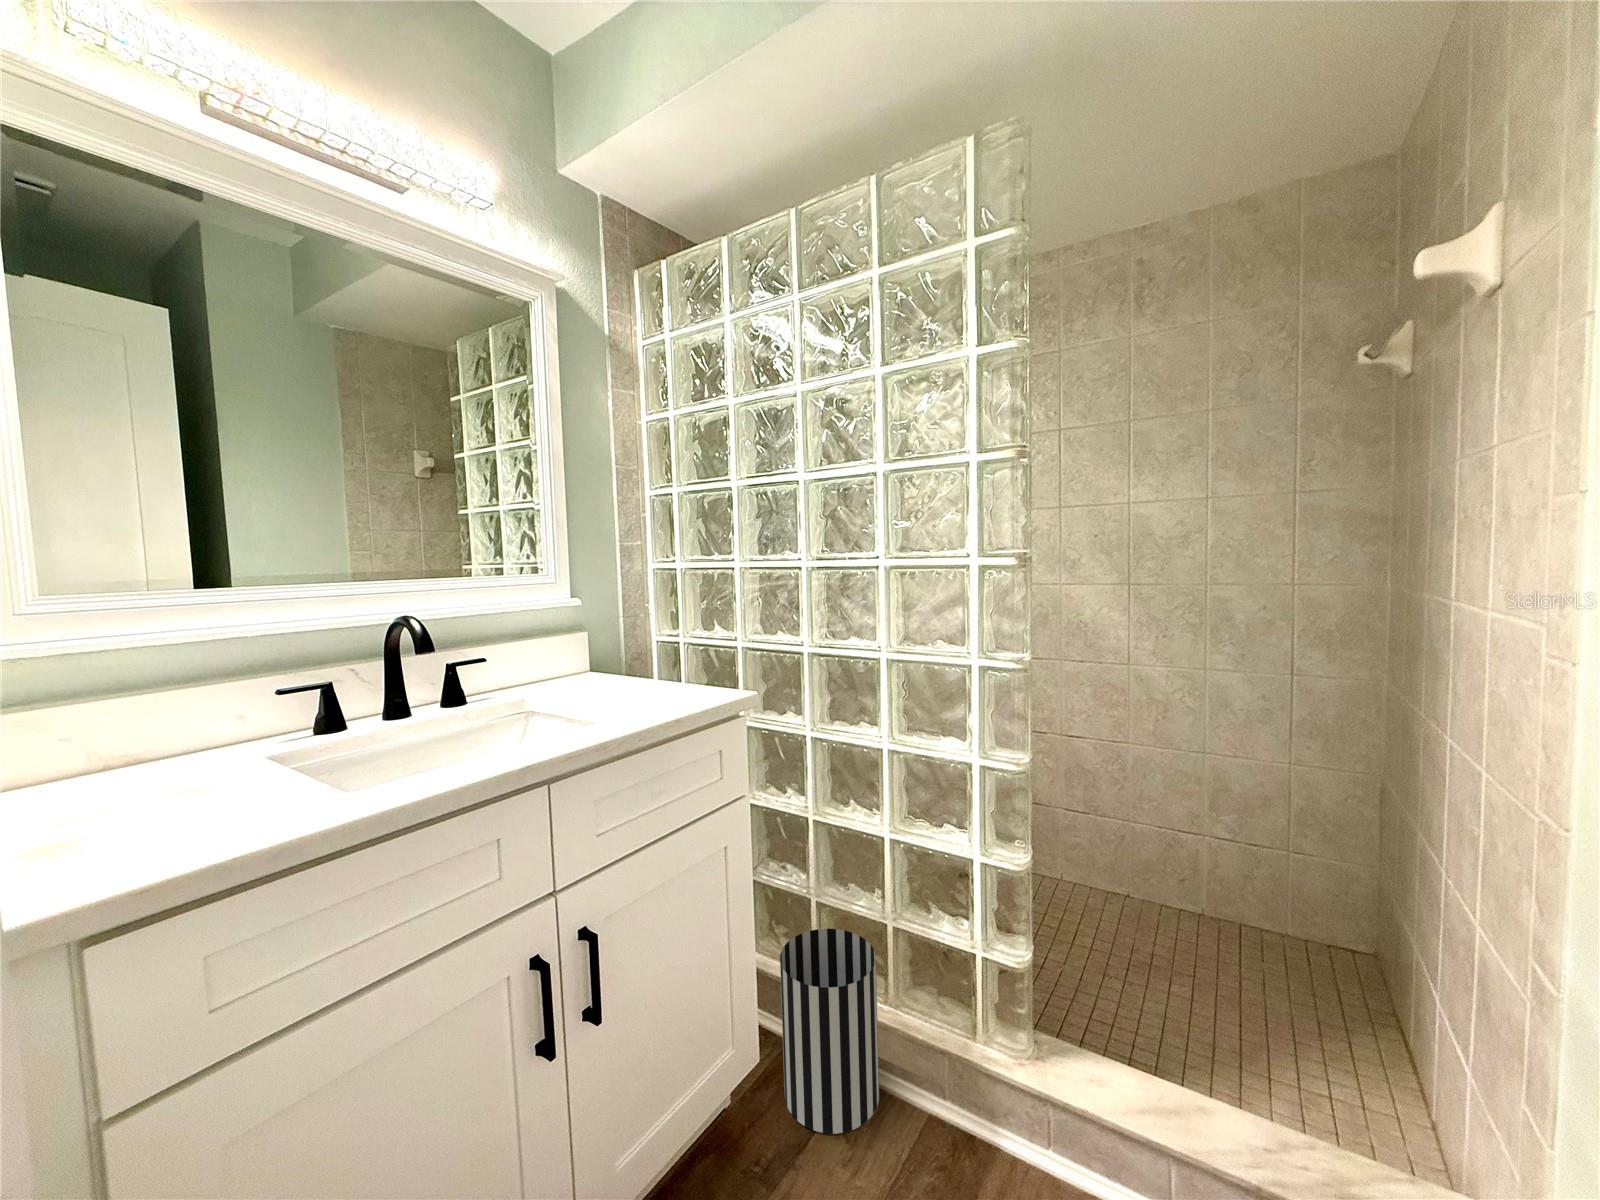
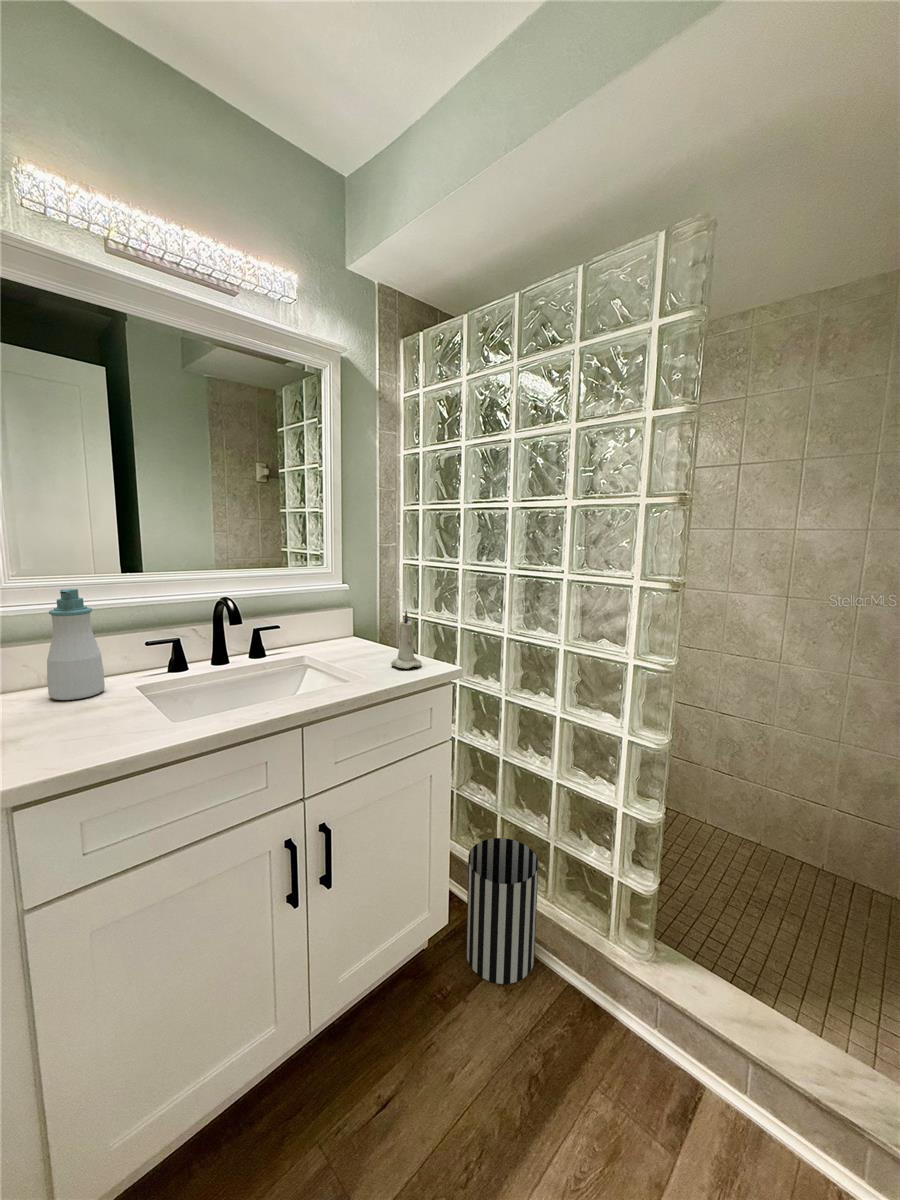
soap bottle: none [110,608,212,786] -> present [47,589,105,700]
candle: none [658,619,701,700] -> present [391,611,422,669]

